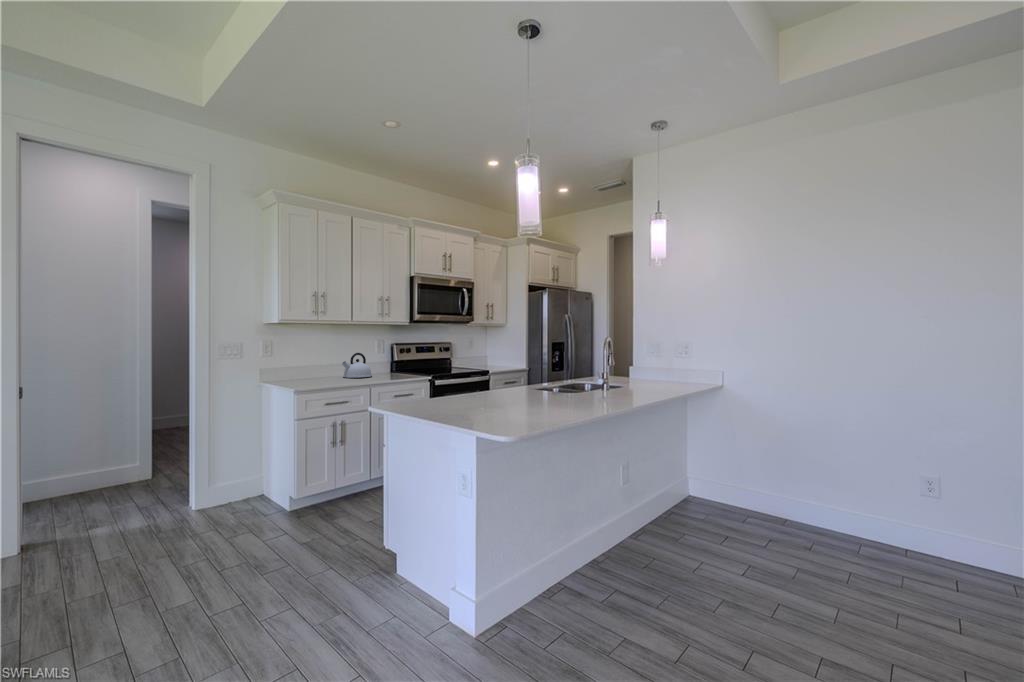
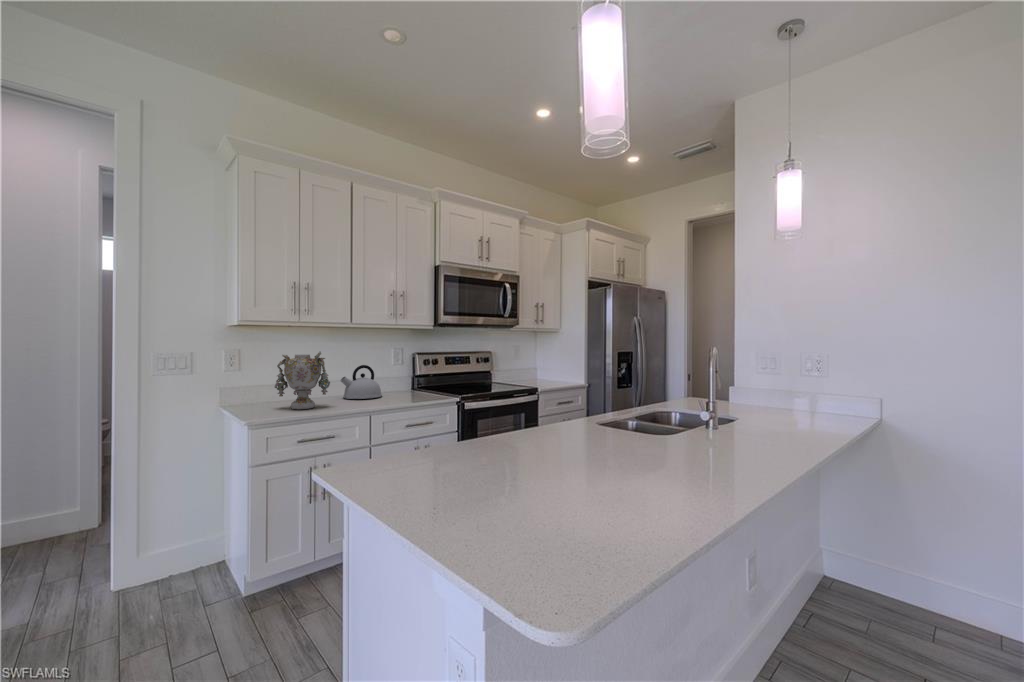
vase: none [302,342,341,384] -> present [275,351,330,409]

